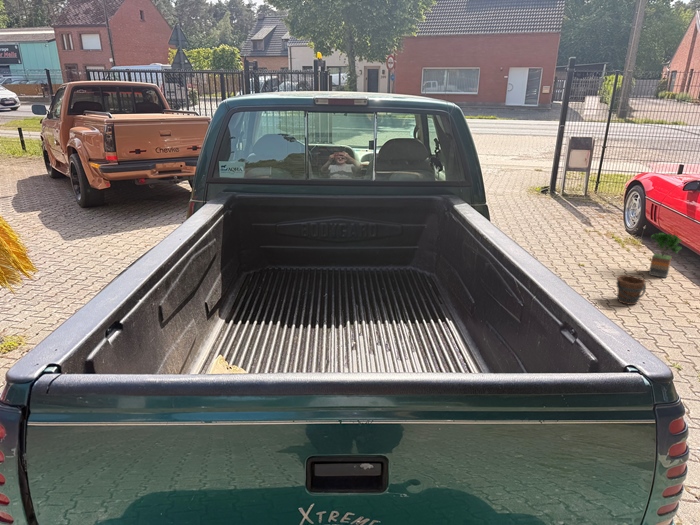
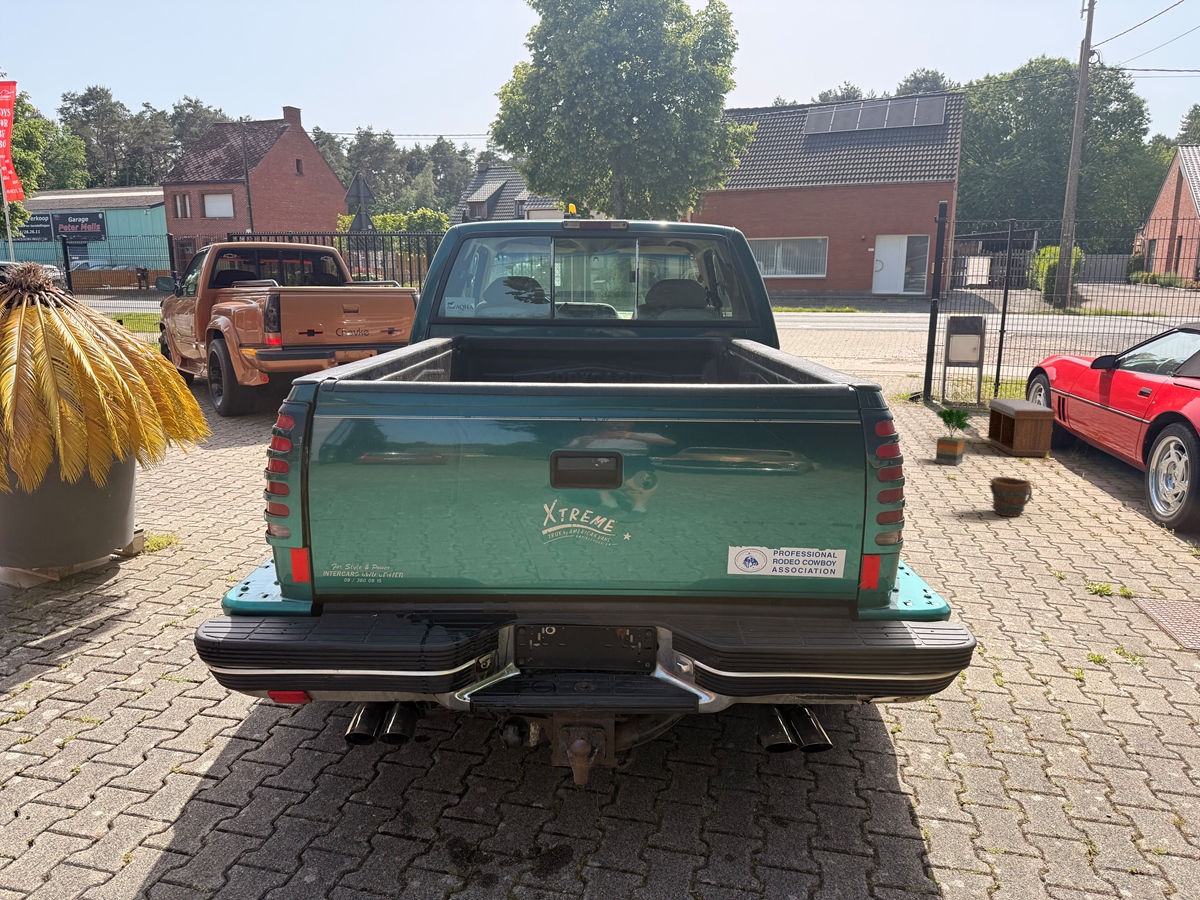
bench: none [598,202,649,244] -> present [987,399,1055,457]
potted tree: present [649,233,681,278] -> present [936,408,973,465]

